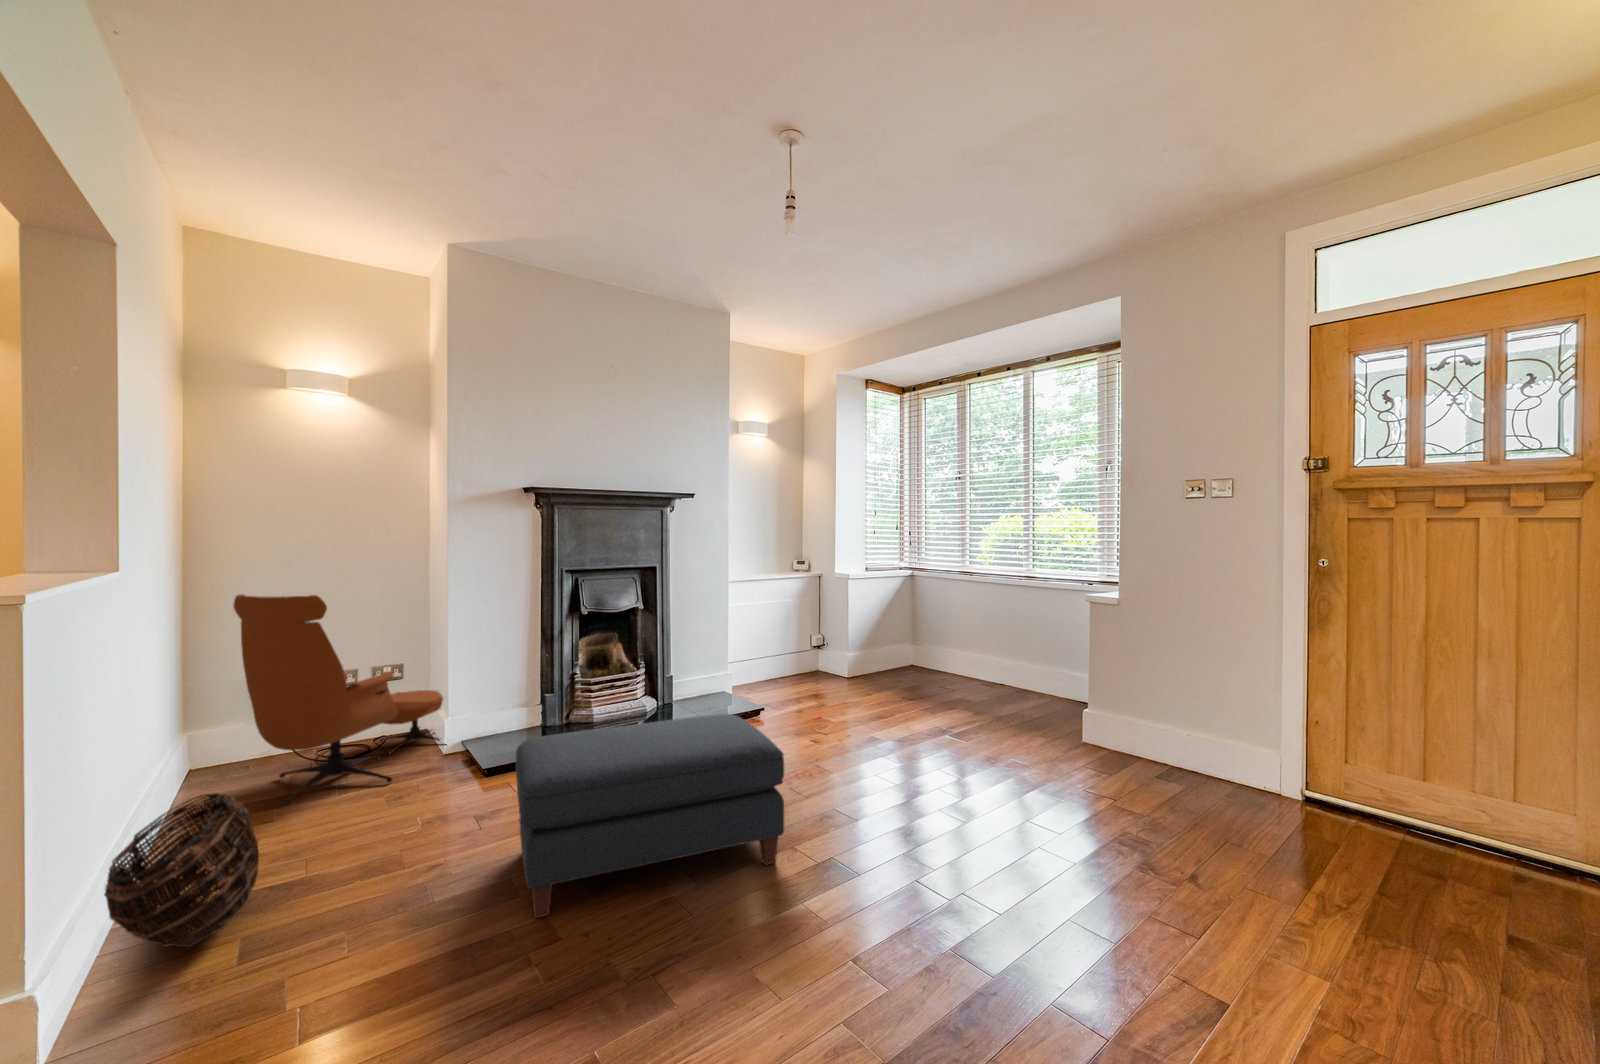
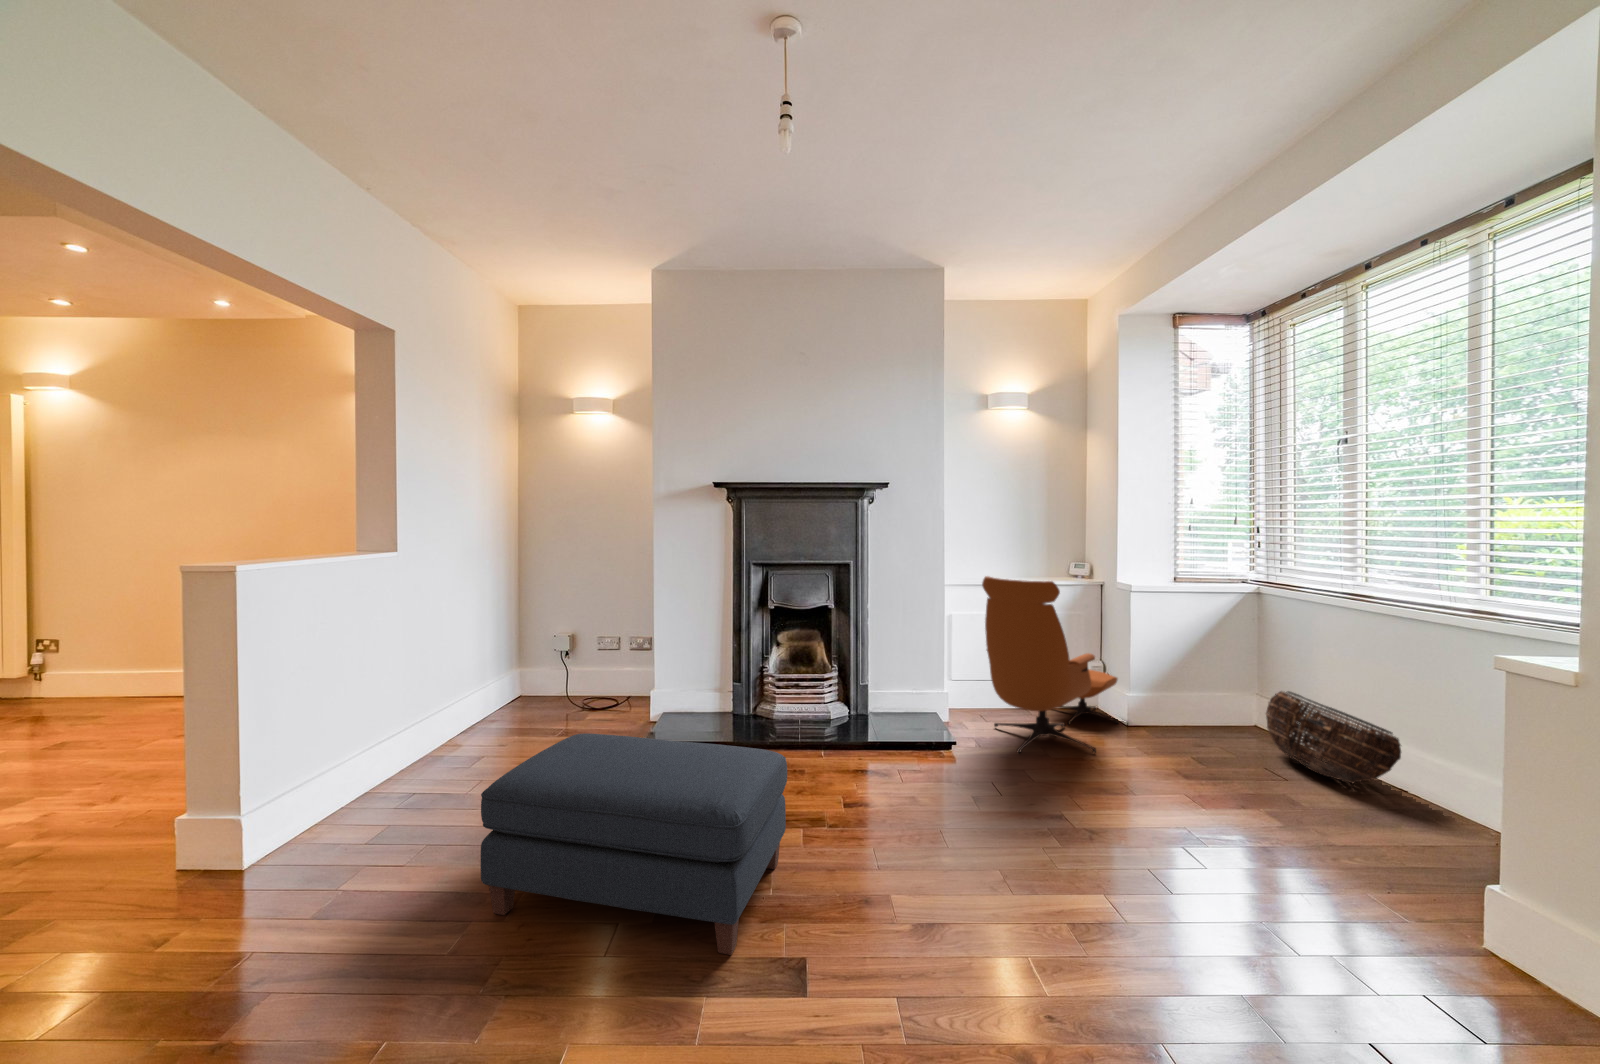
lounge chair: present [234,595,443,804] -> present [982,576,1118,753]
basket: present [104,793,259,947] -> present [1266,691,1401,783]

